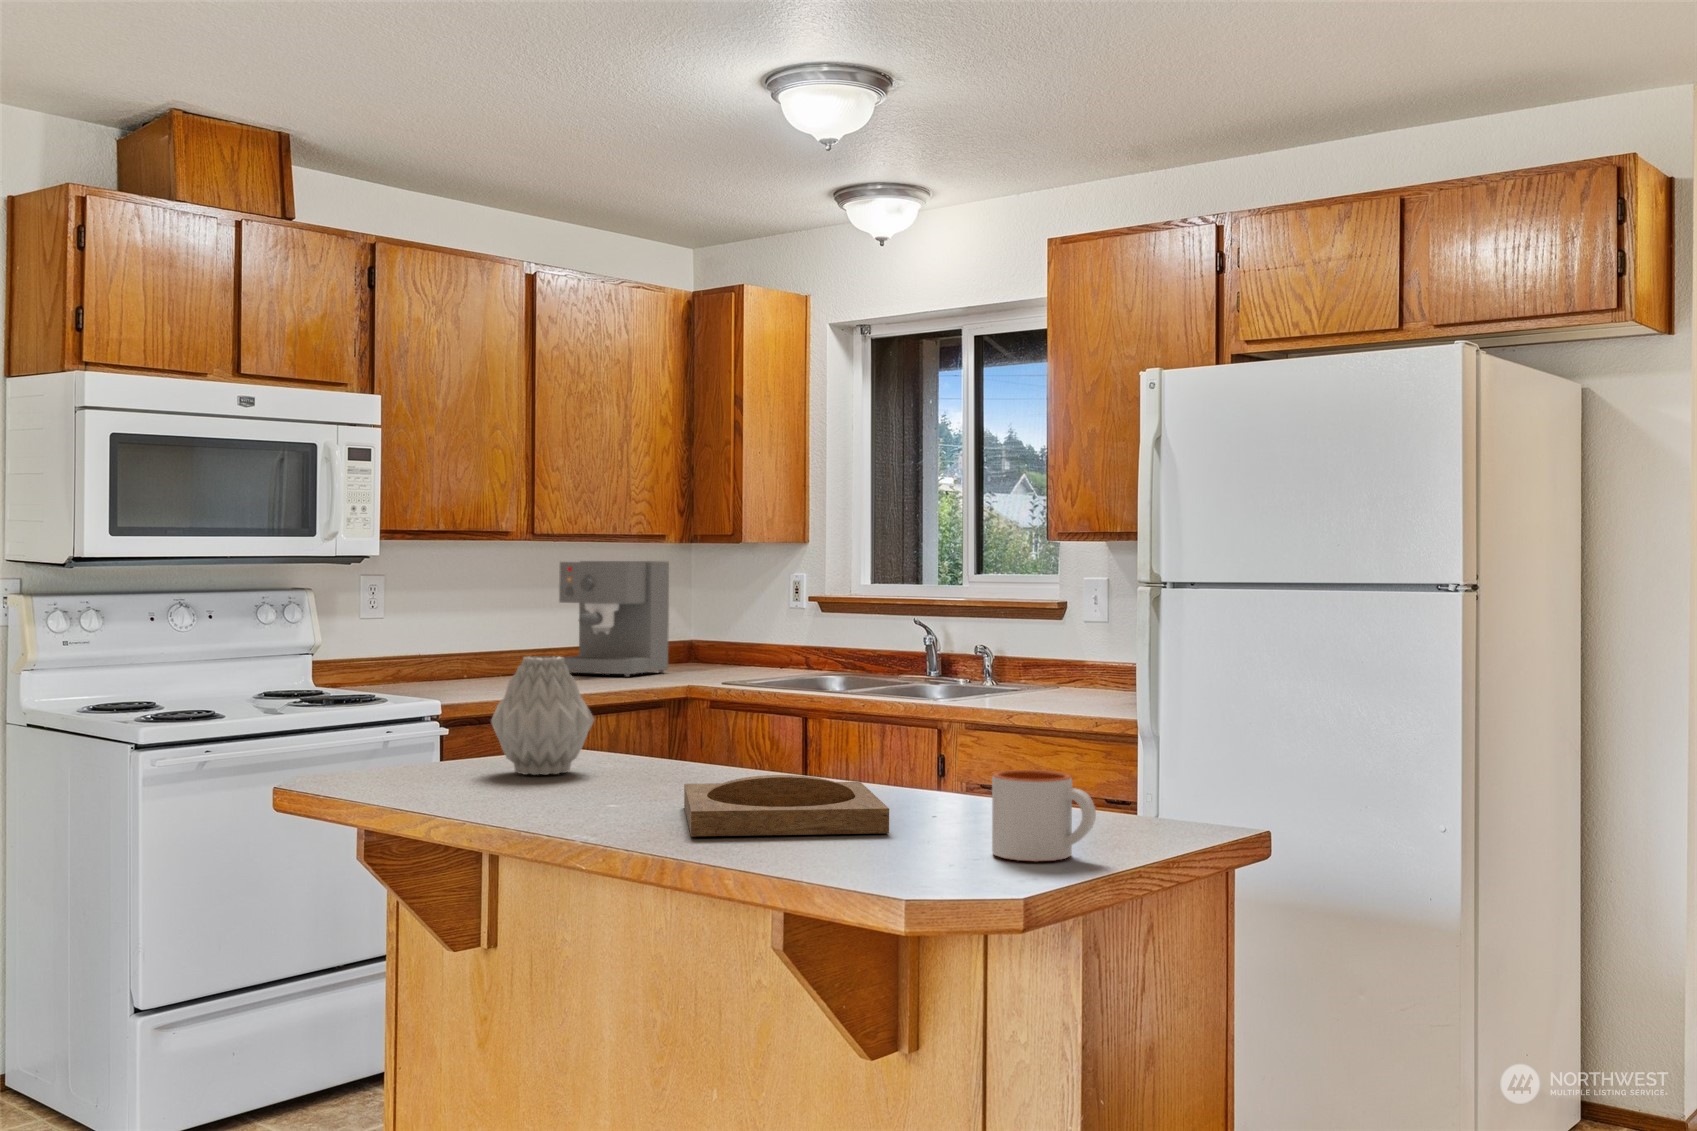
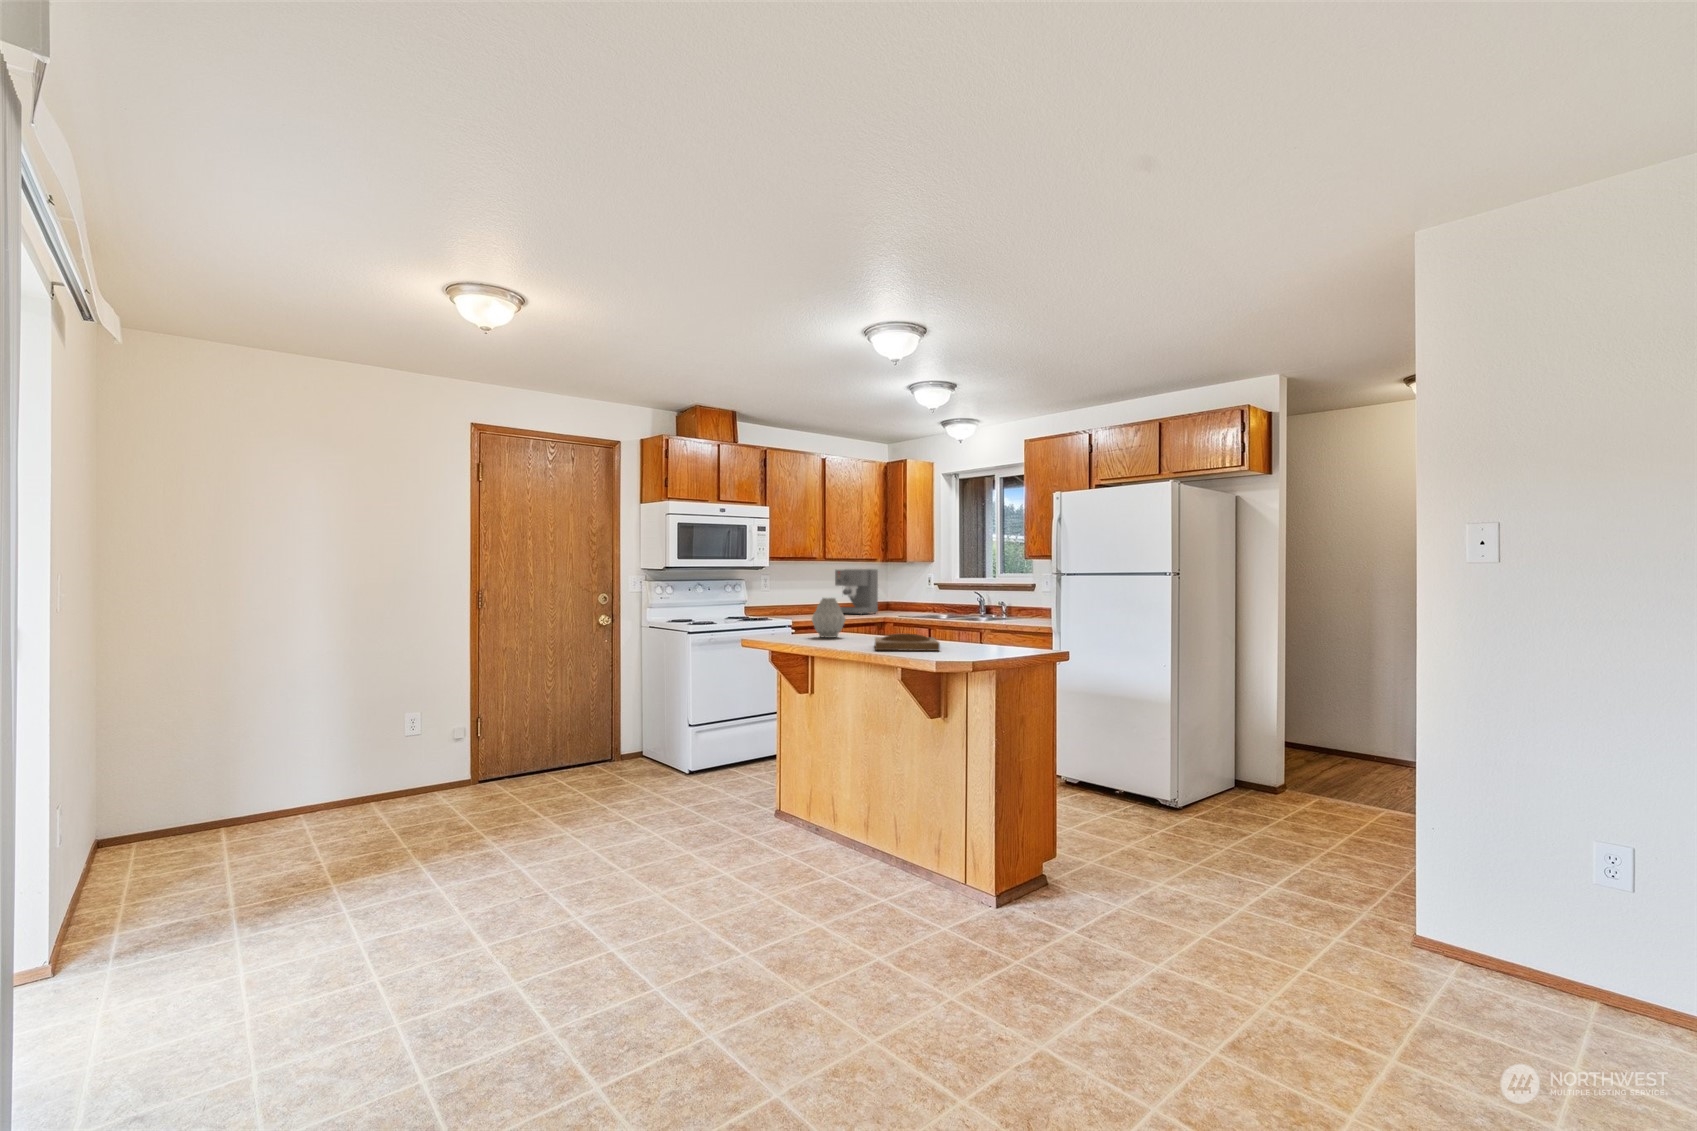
mug: present [992,770,1096,862] -> none [970,629,1003,657]

